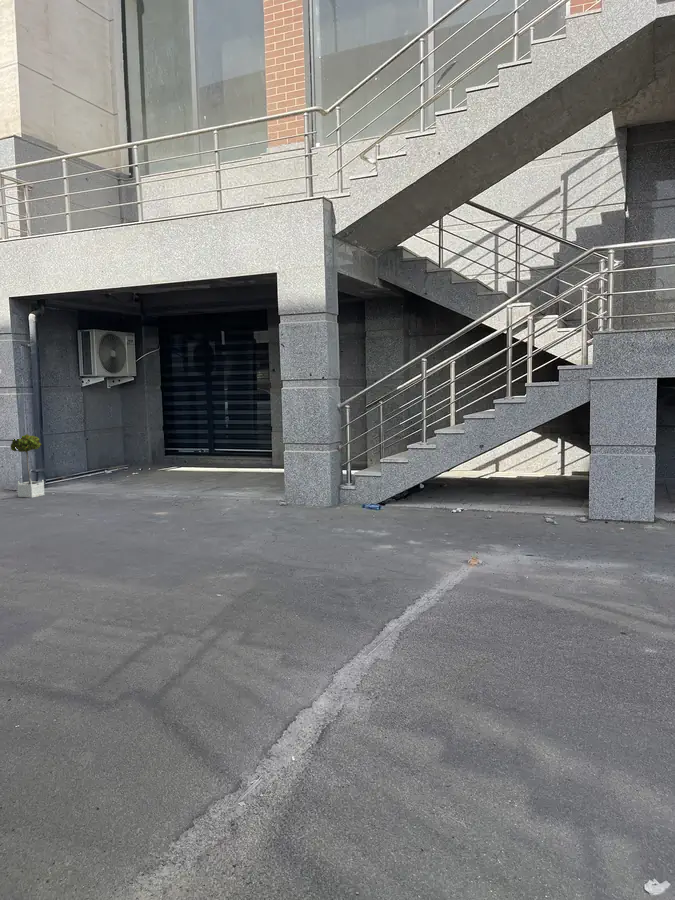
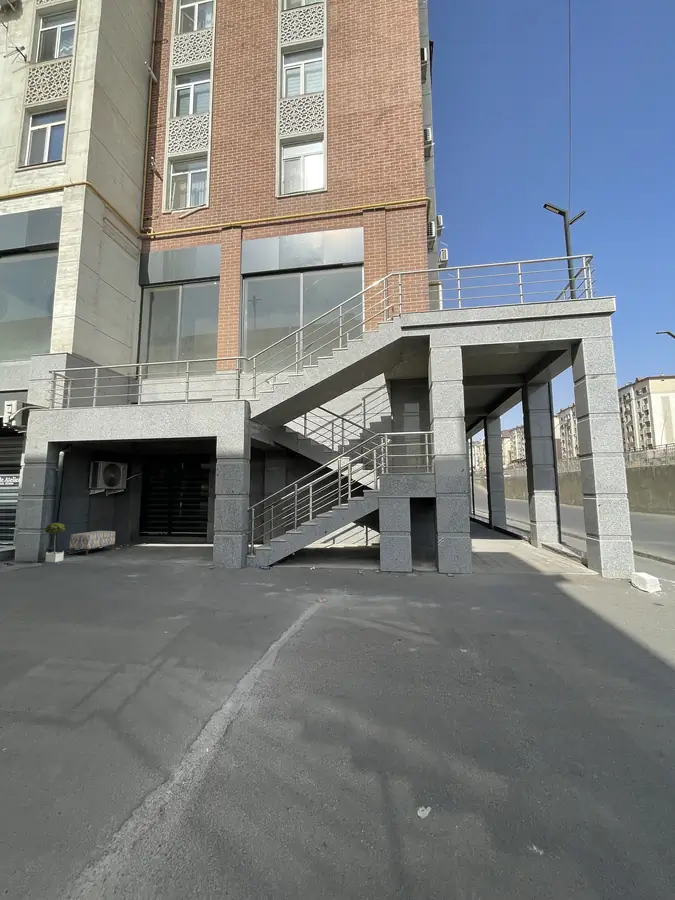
bench: none [54,445,125,486] -> present [70,531,115,555]

